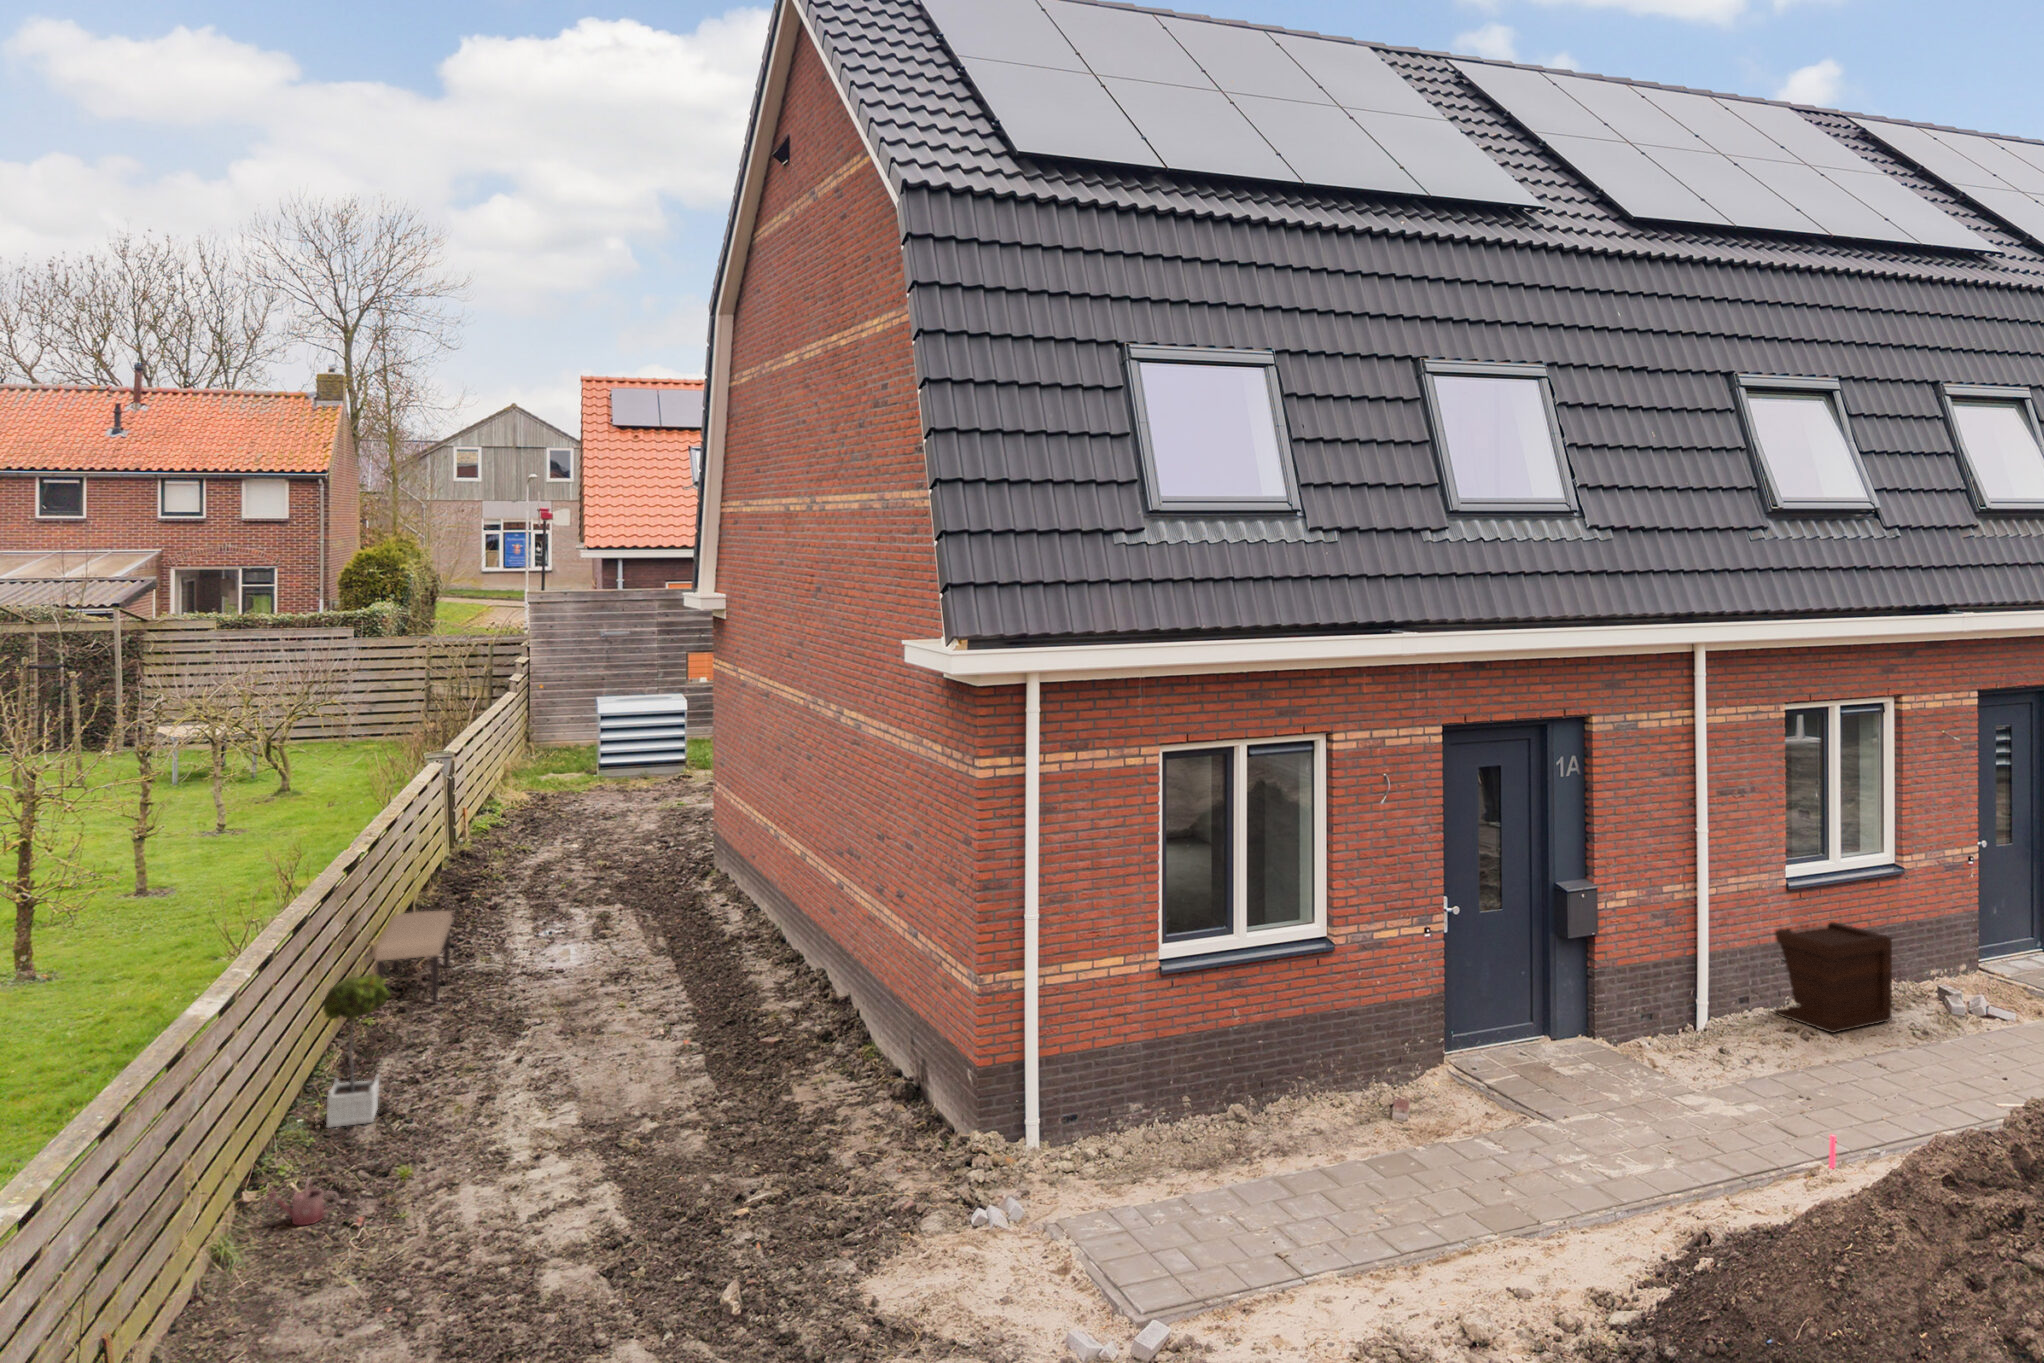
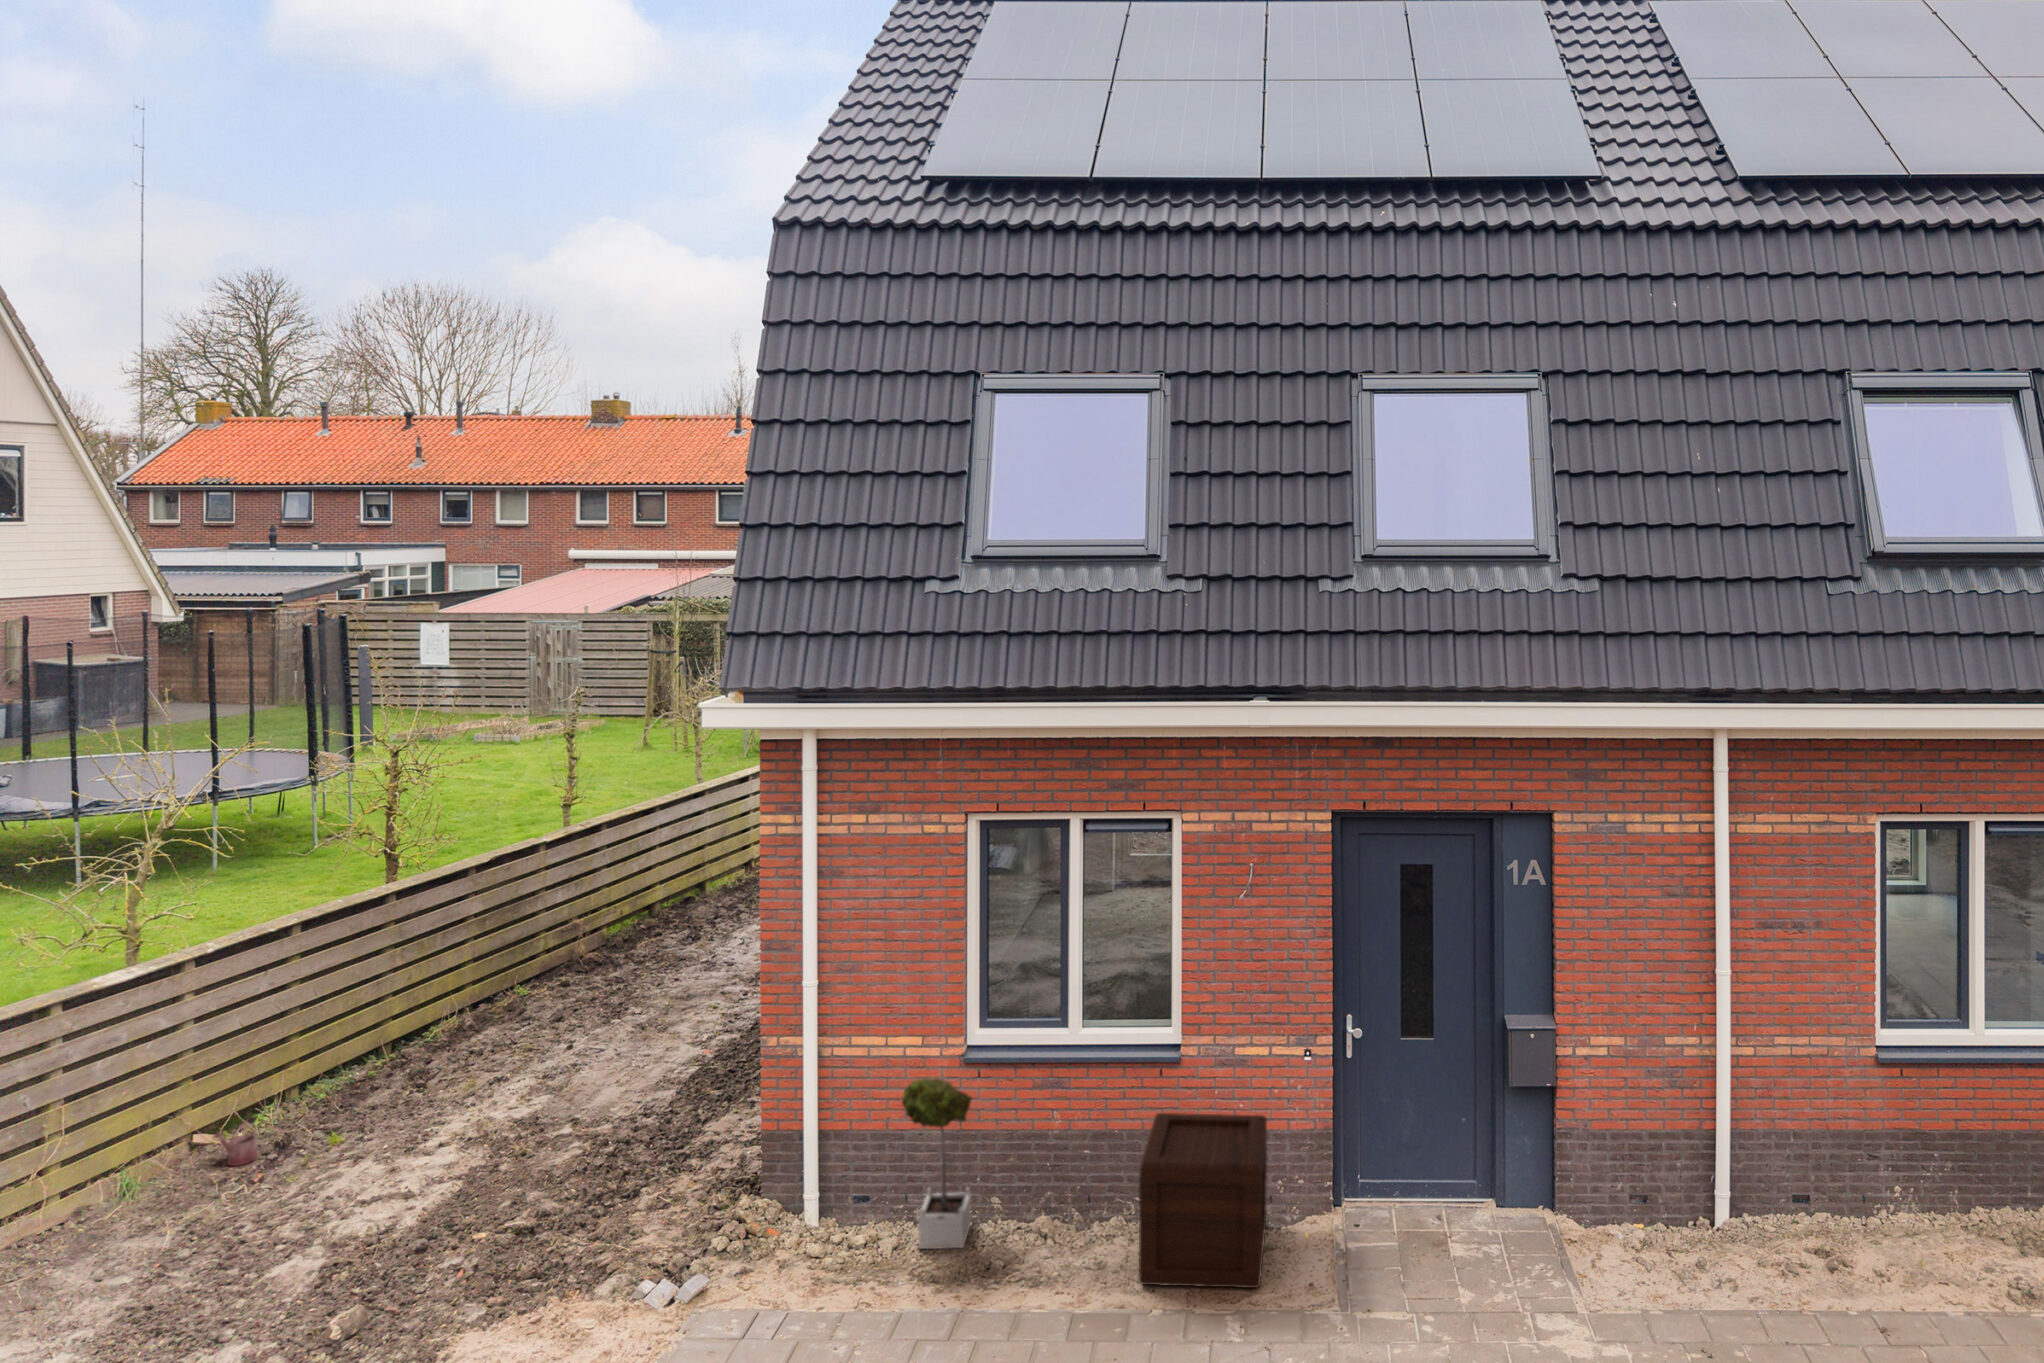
bench: present [374,911,452,1002] -> none [588,872,696,954]
wooden crate: present [1773,922,1892,1033] -> present [1139,1113,1267,1288]
potted tree: present [323,974,390,1128] -> present [902,1078,972,1249]

